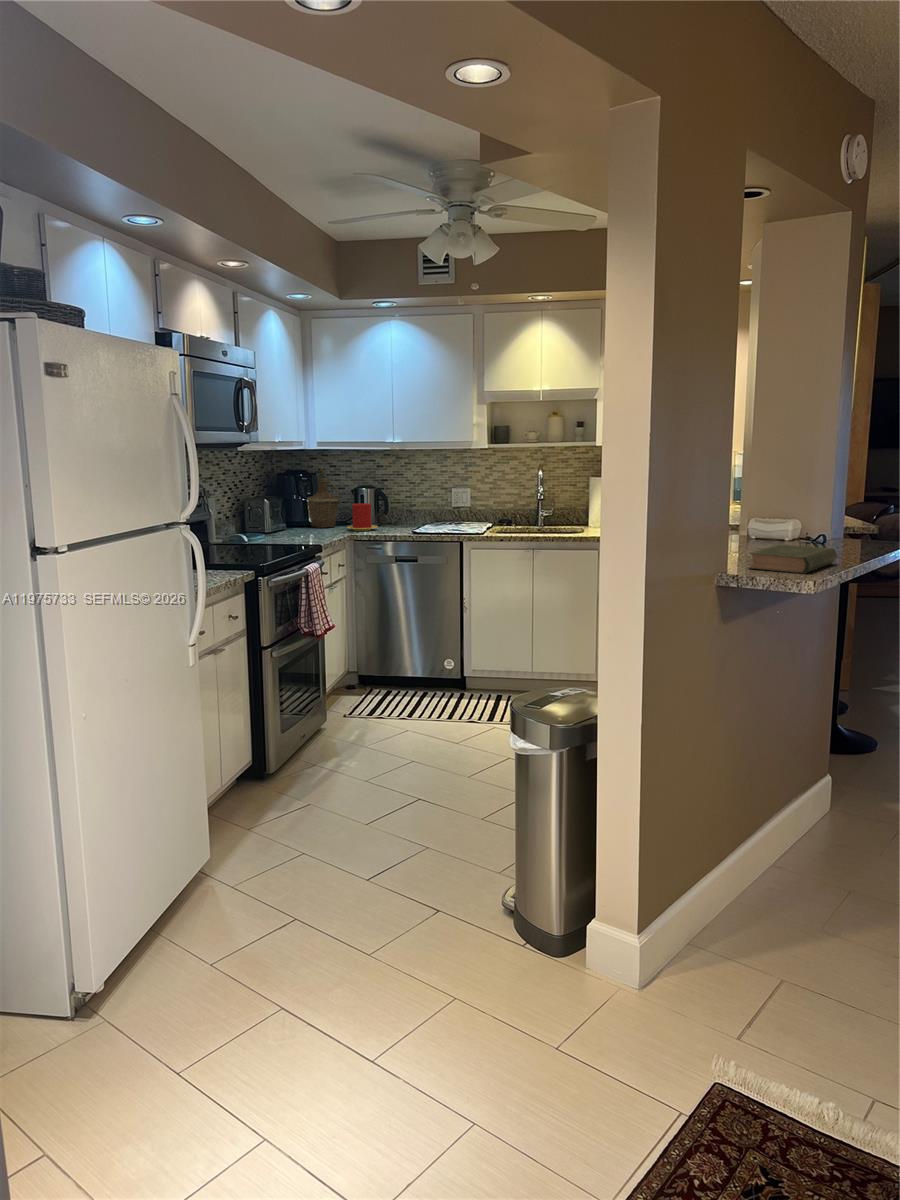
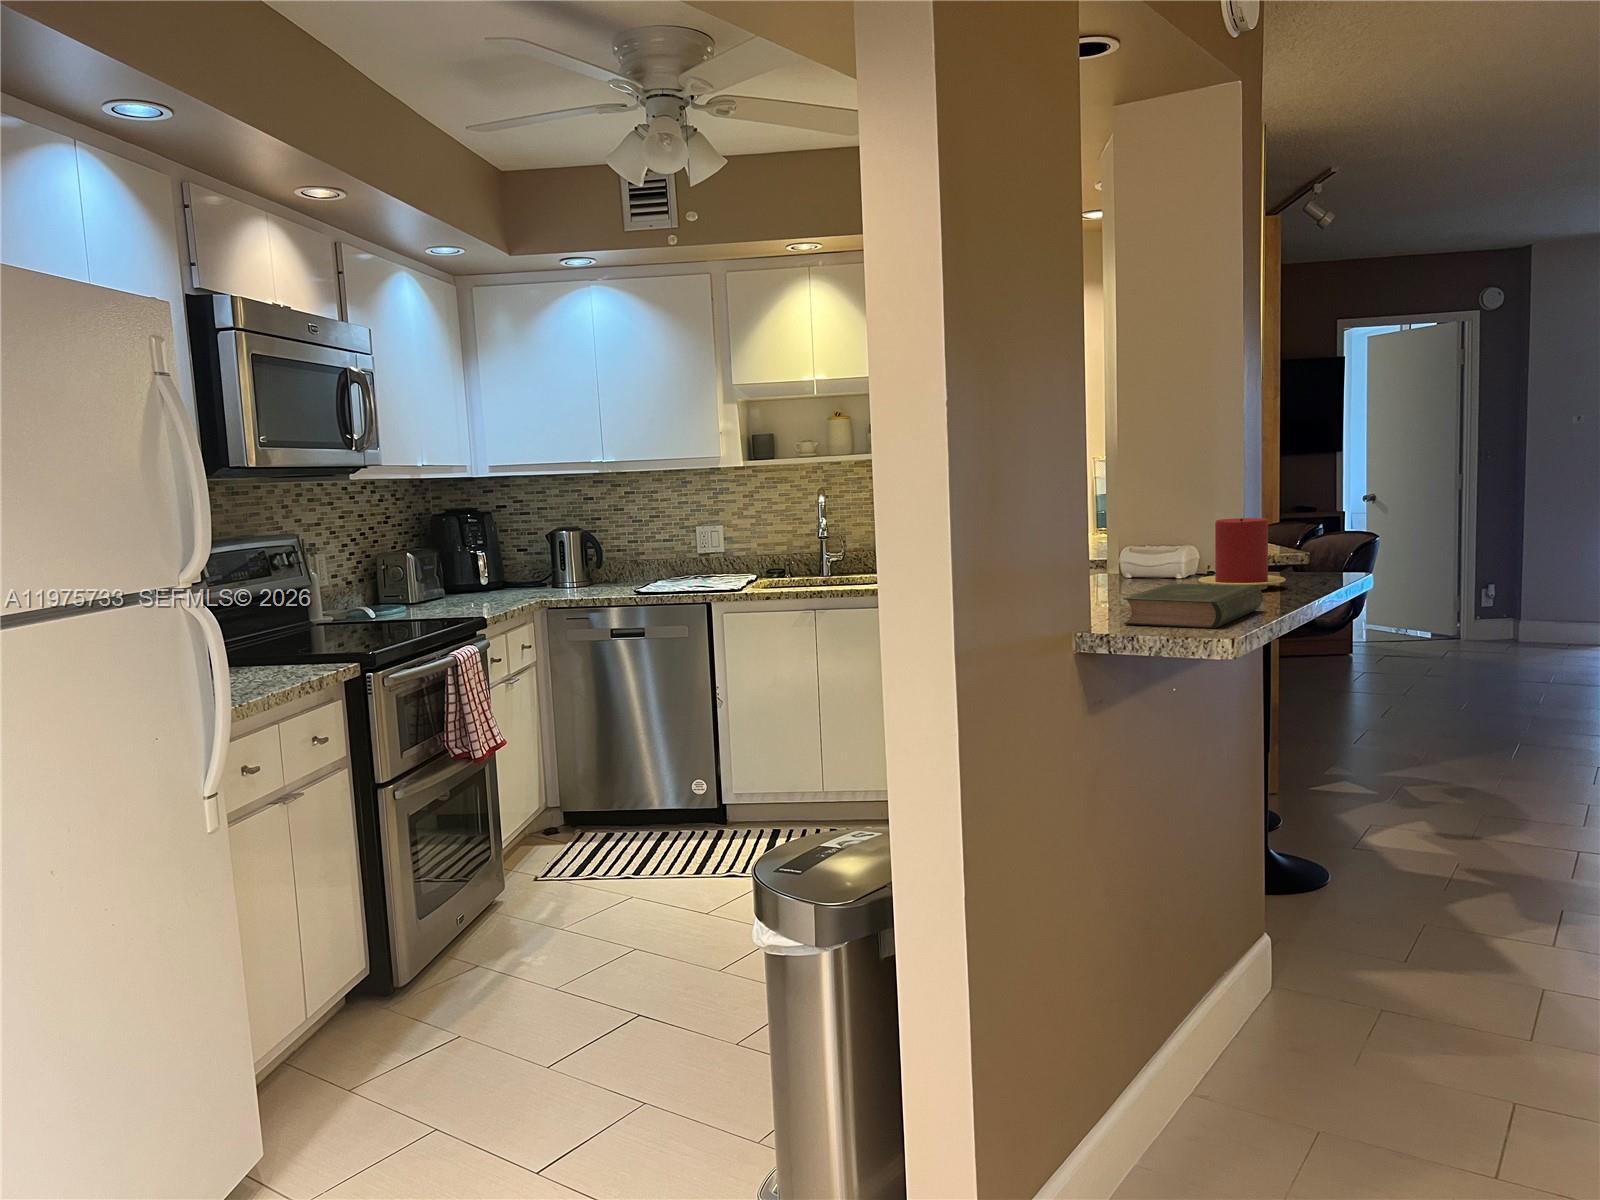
bottle: present [307,469,341,528] -> none [478,505,529,593]
candle: present [347,503,378,531] -> present [1198,518,1286,590]

